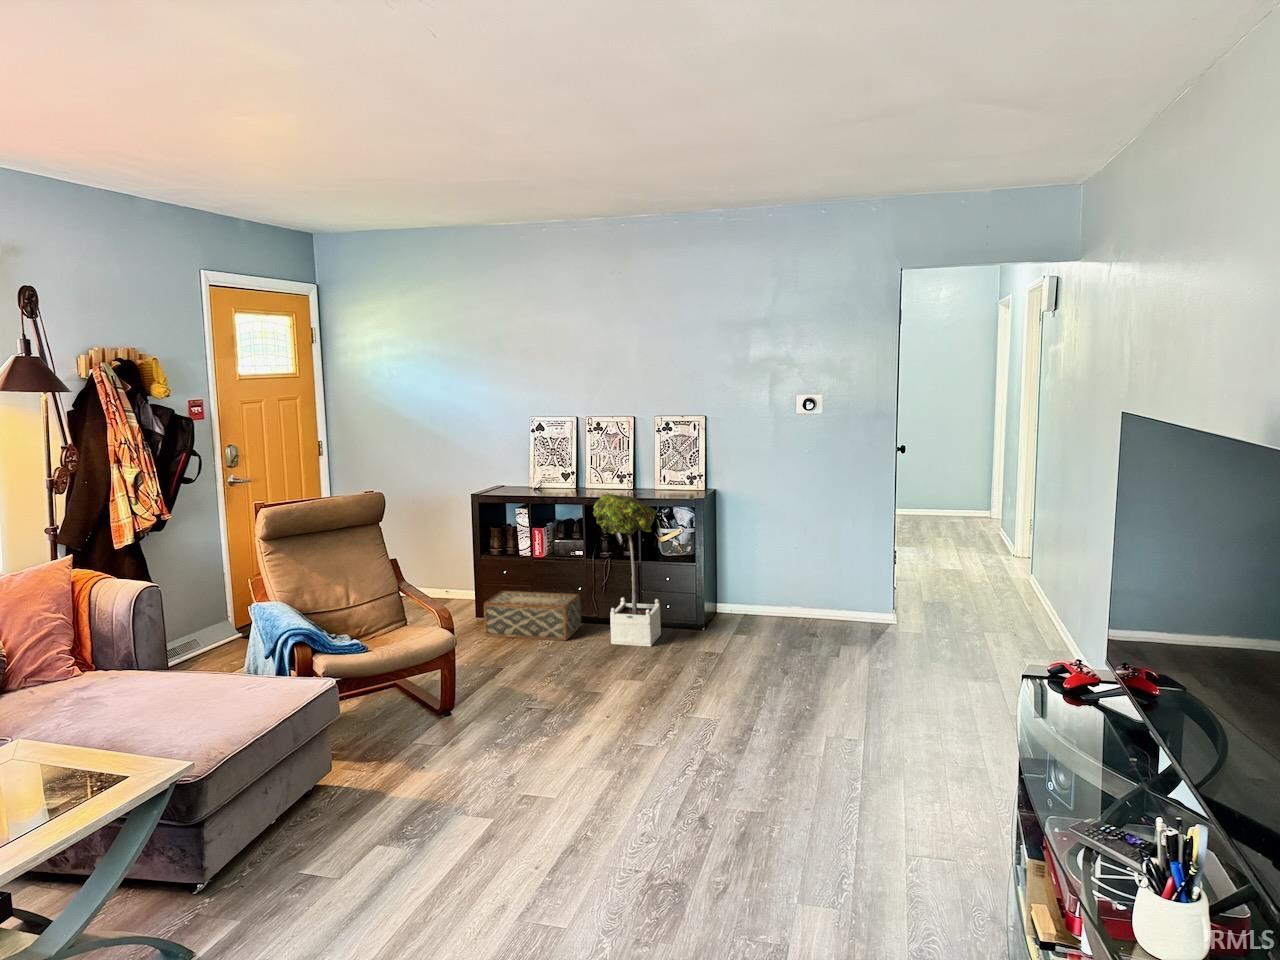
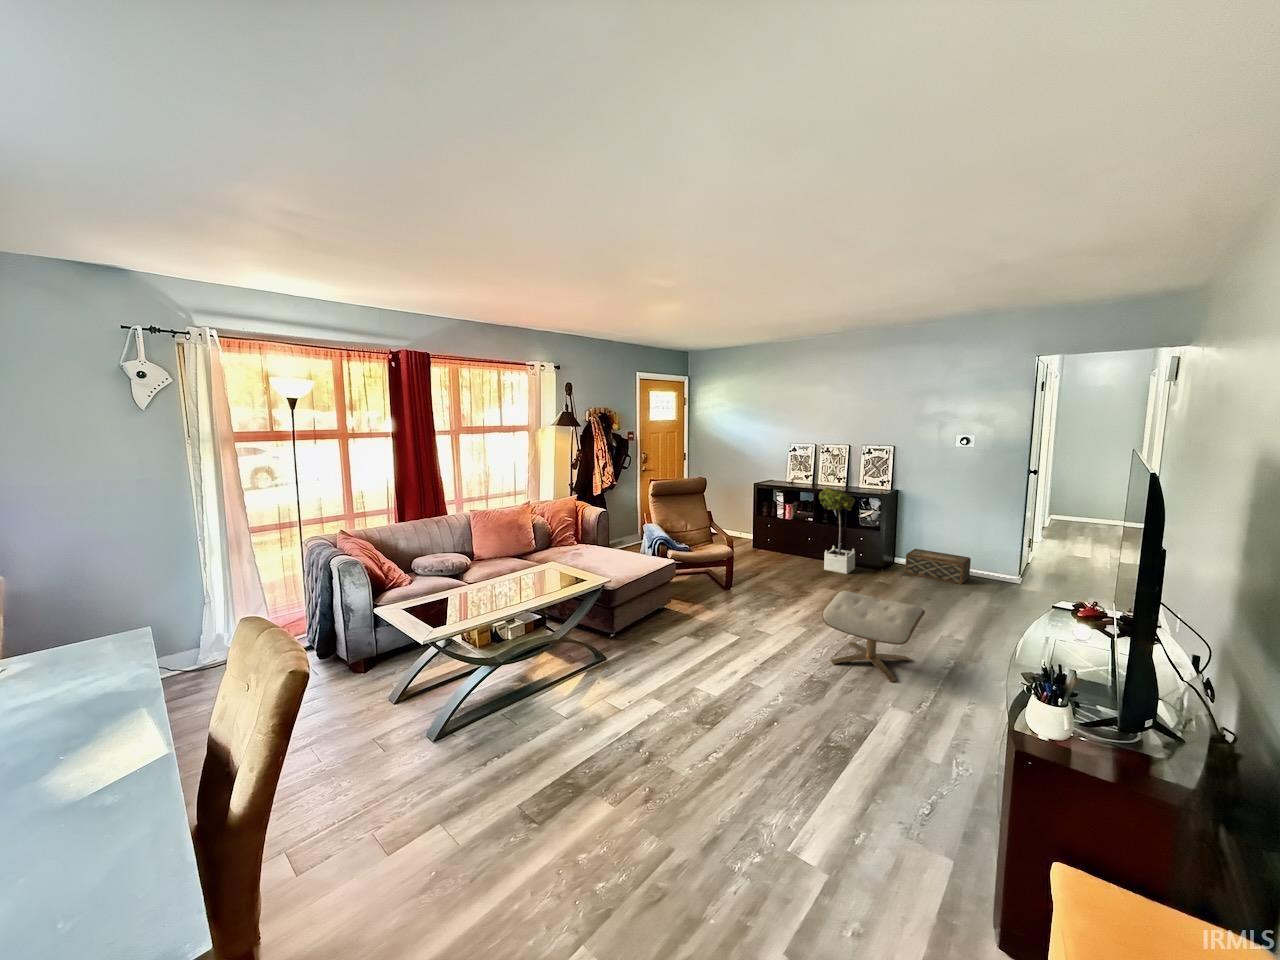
woven basket: present [484,591,581,641] -> present [905,549,971,584]
ottoman: none [654,691,820,851] -> present [822,591,925,682]

